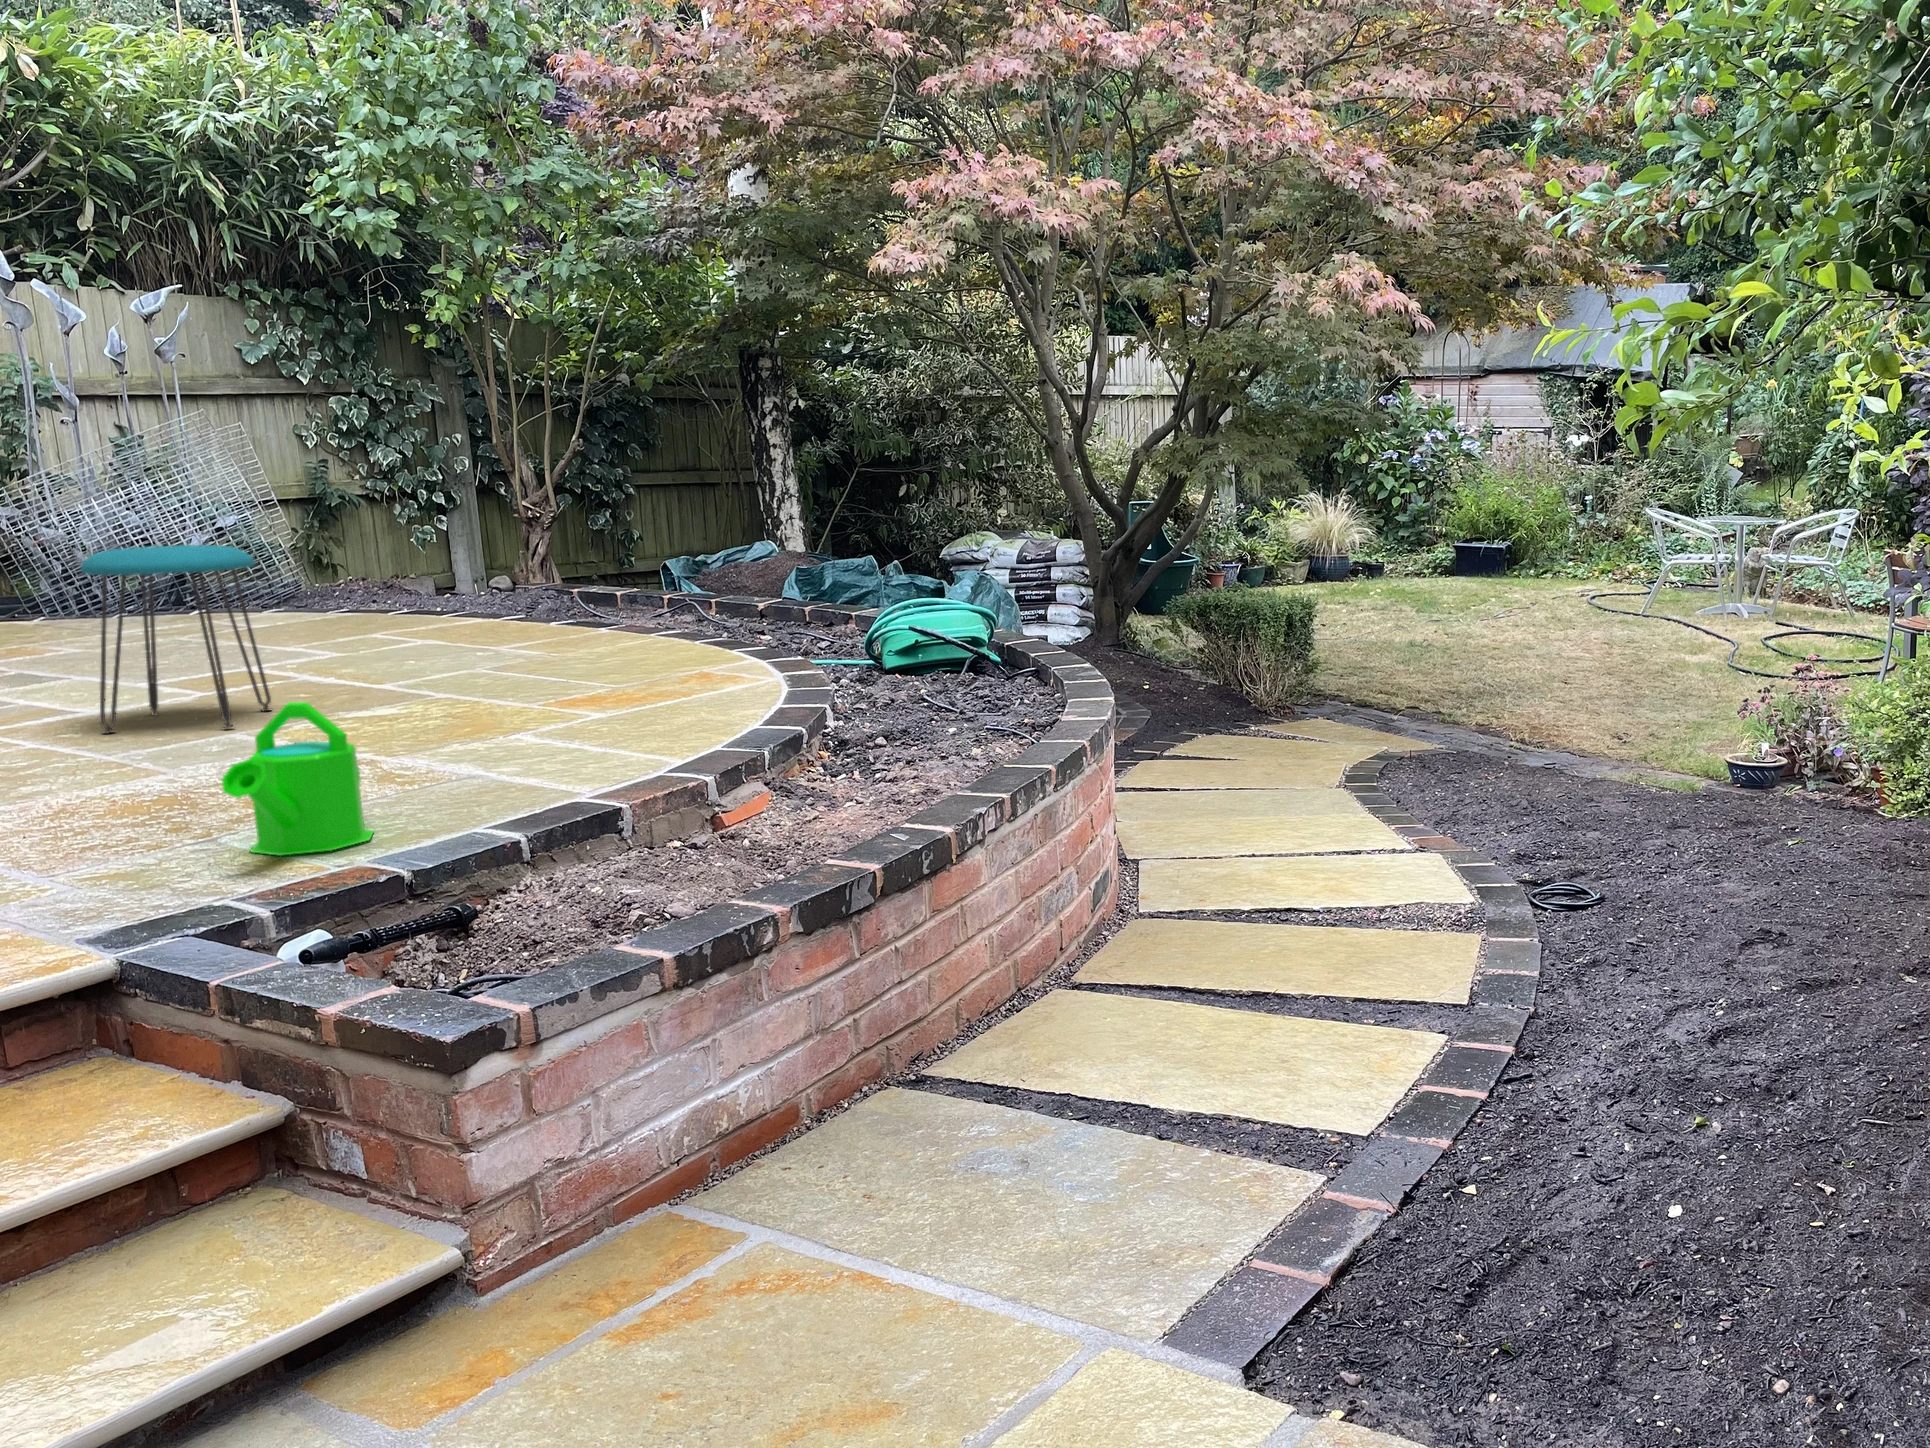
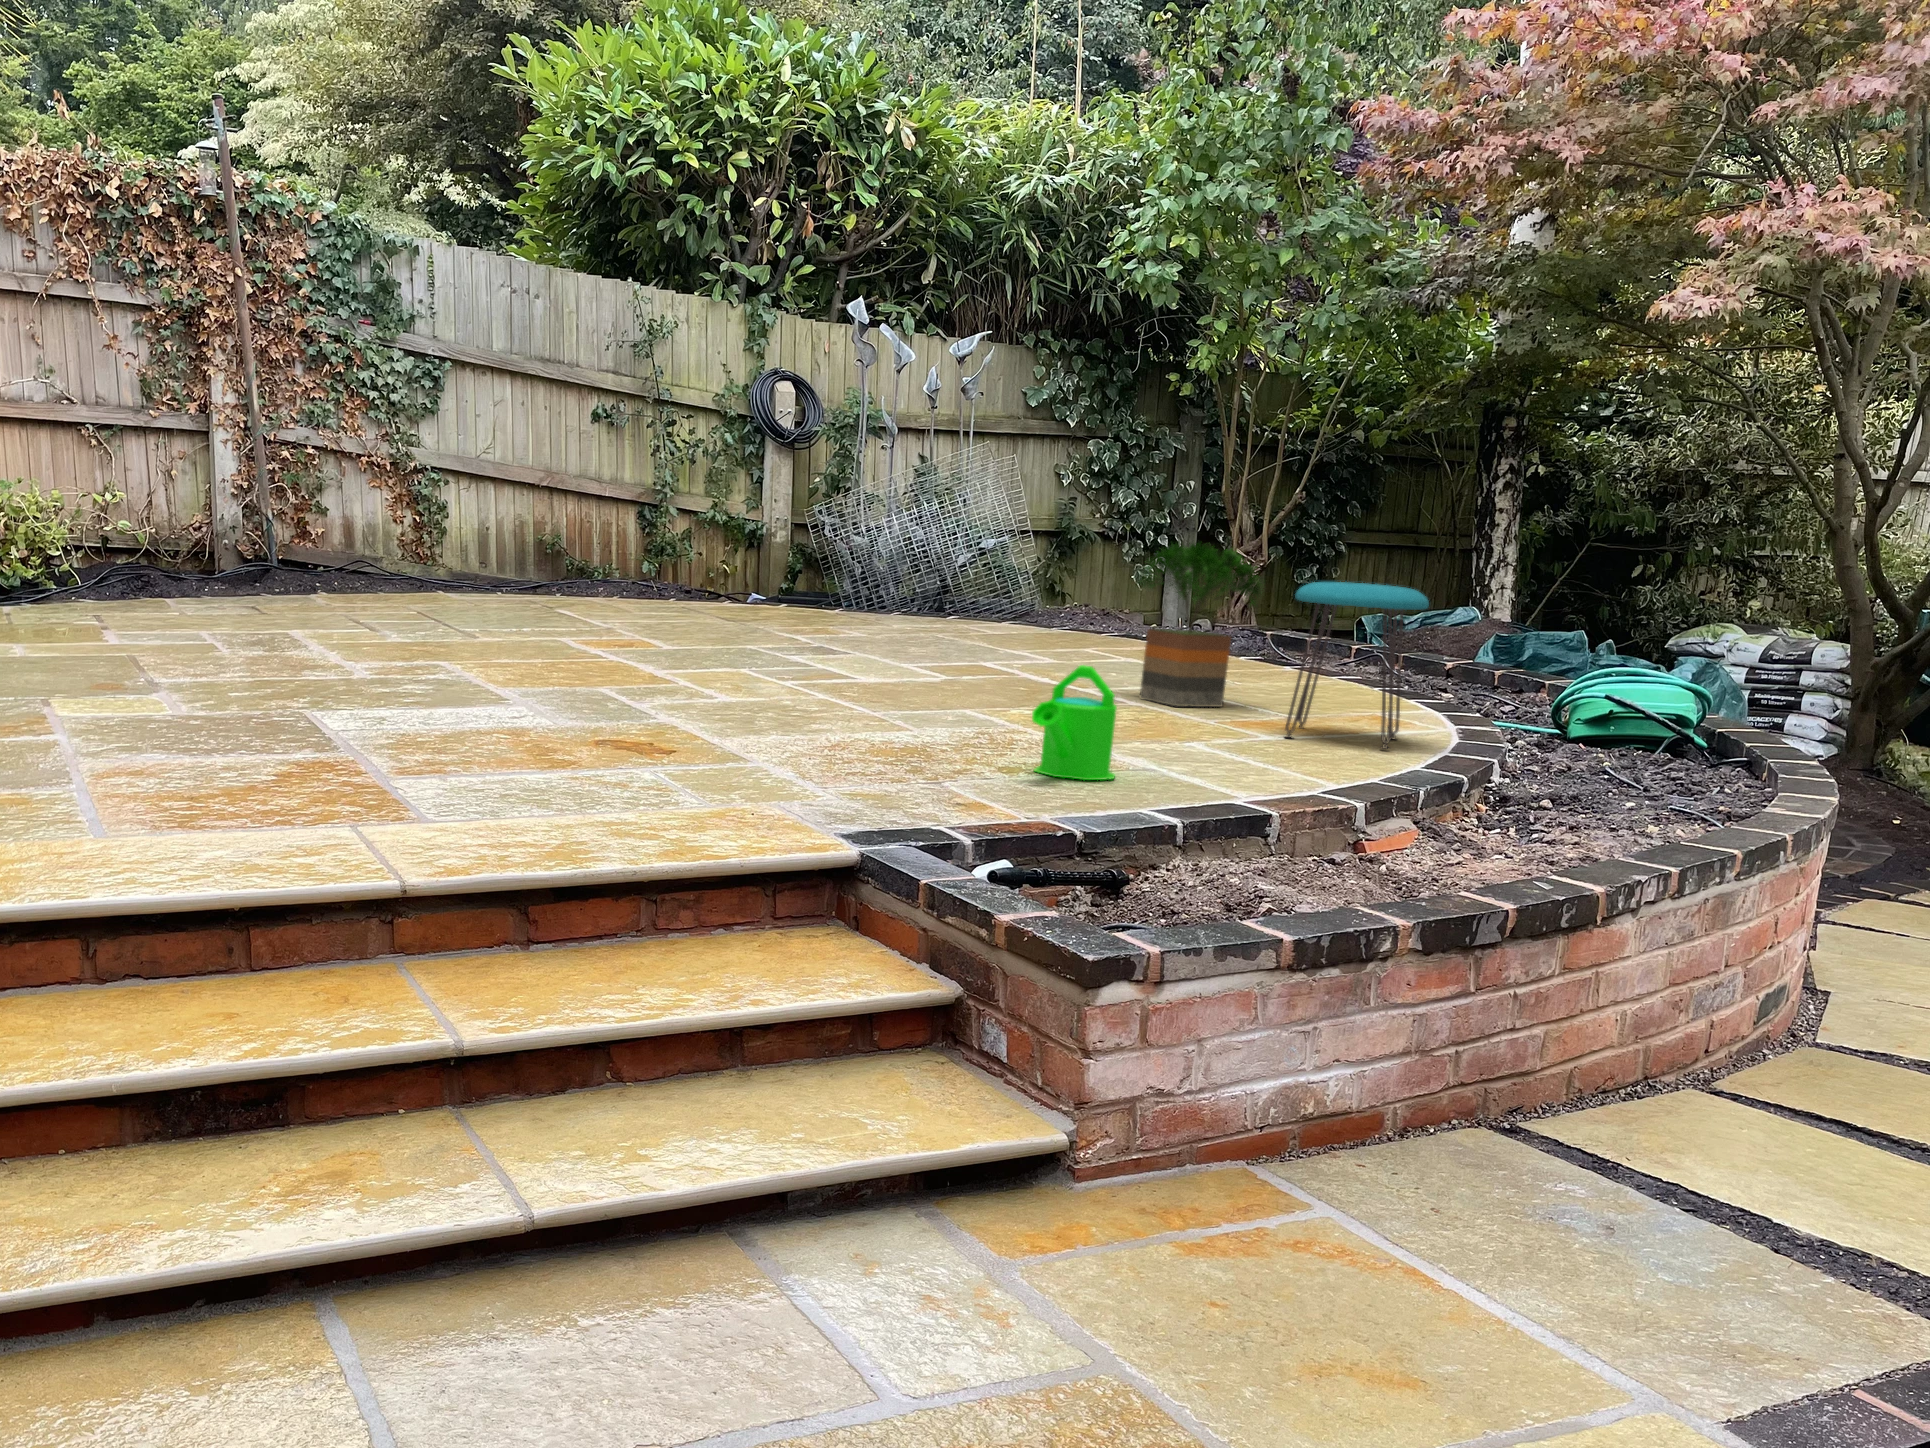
potted tree: none [389,512,548,703] -> present [1140,543,1262,707]
stool: present [81,545,271,733] -> present [1285,582,1429,749]

